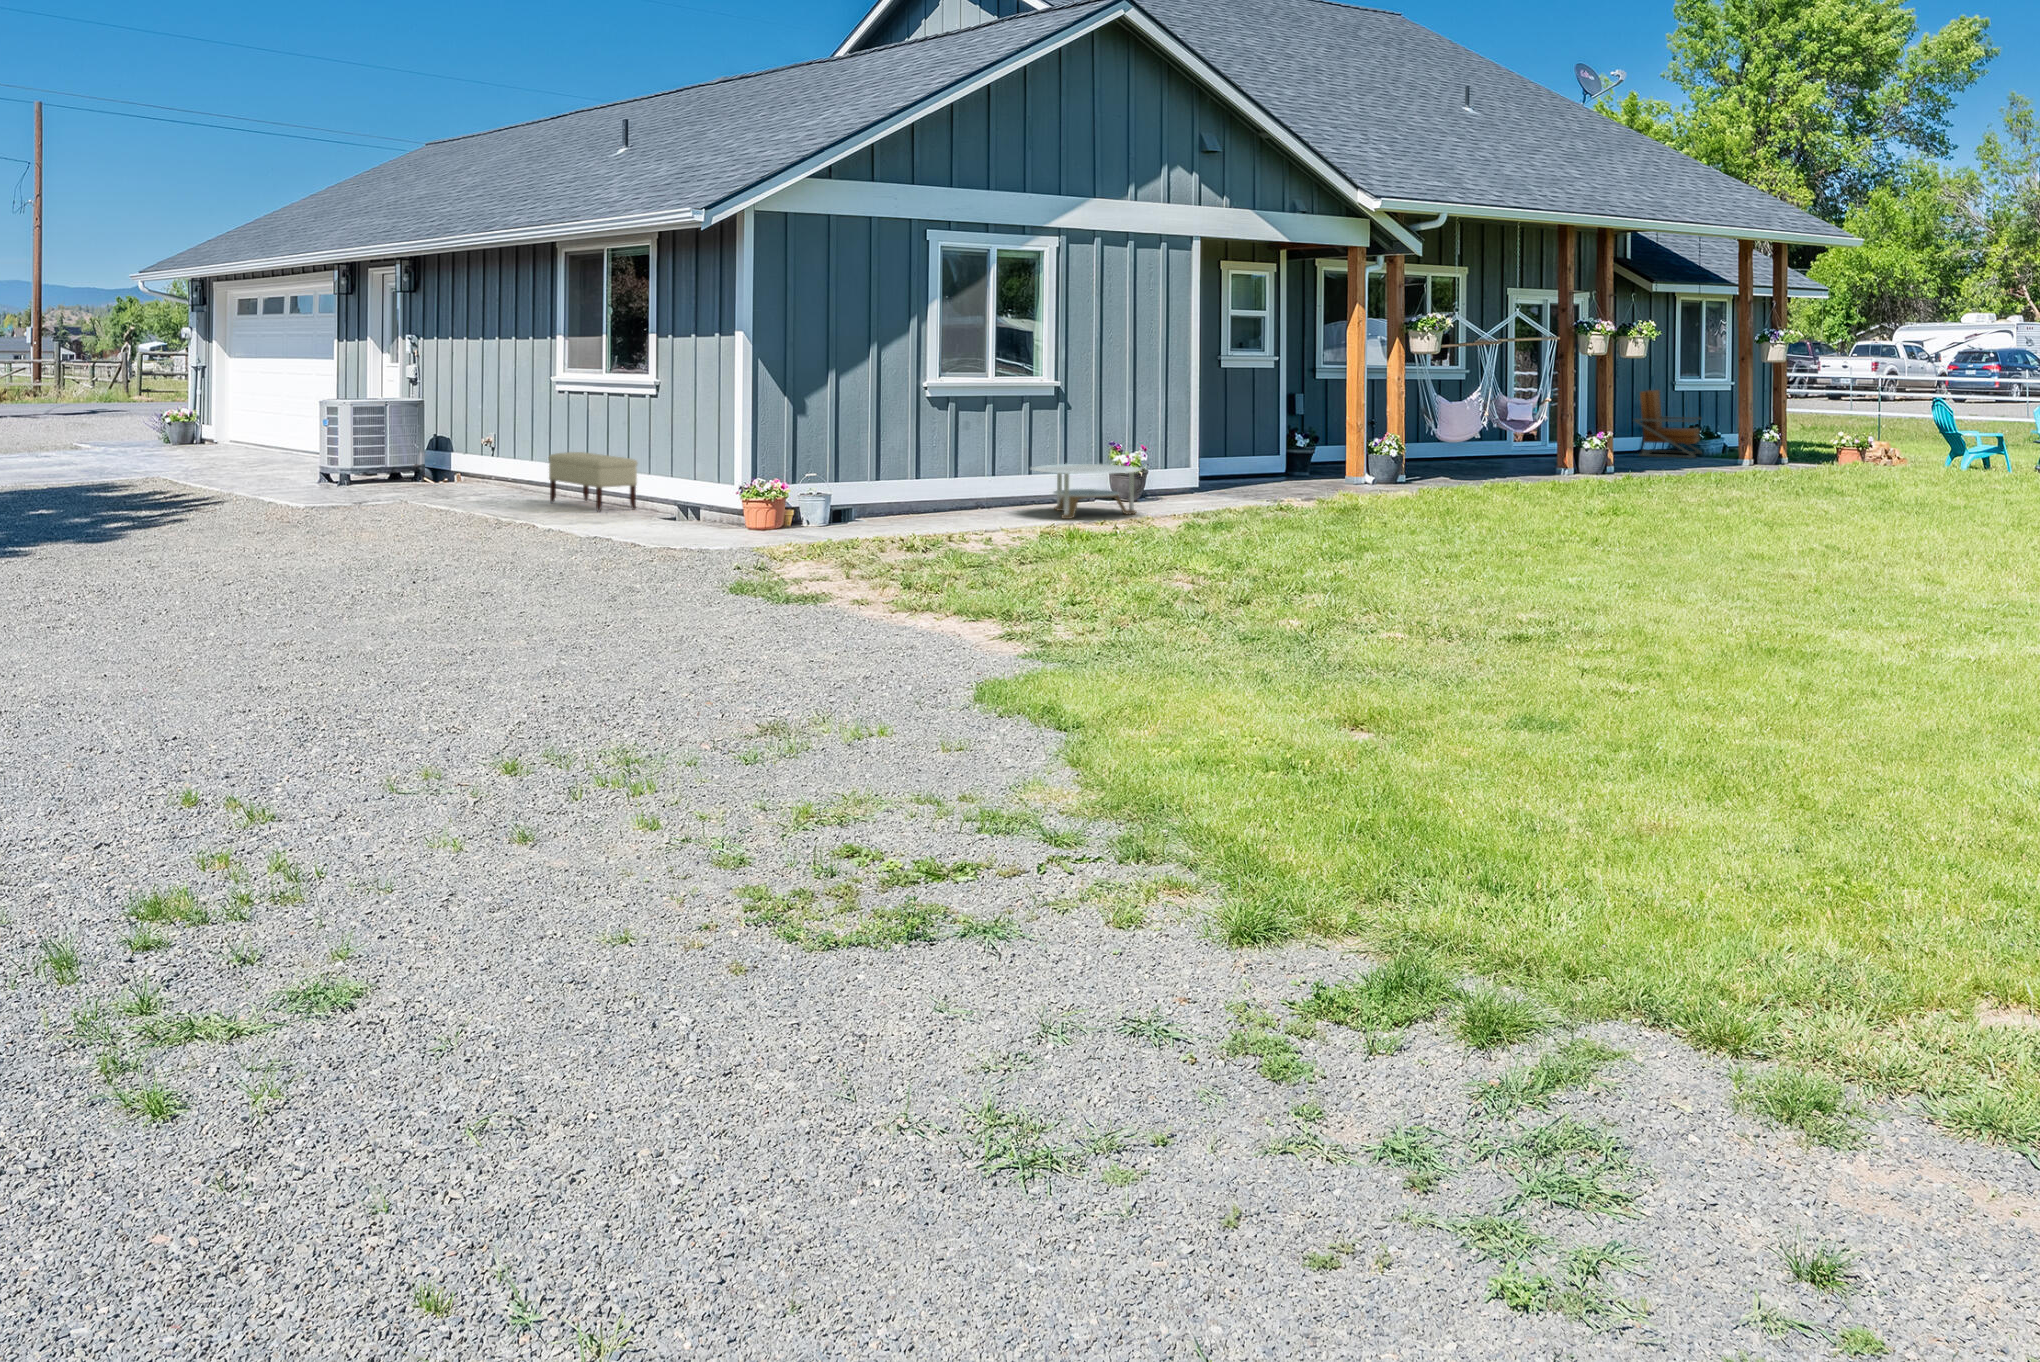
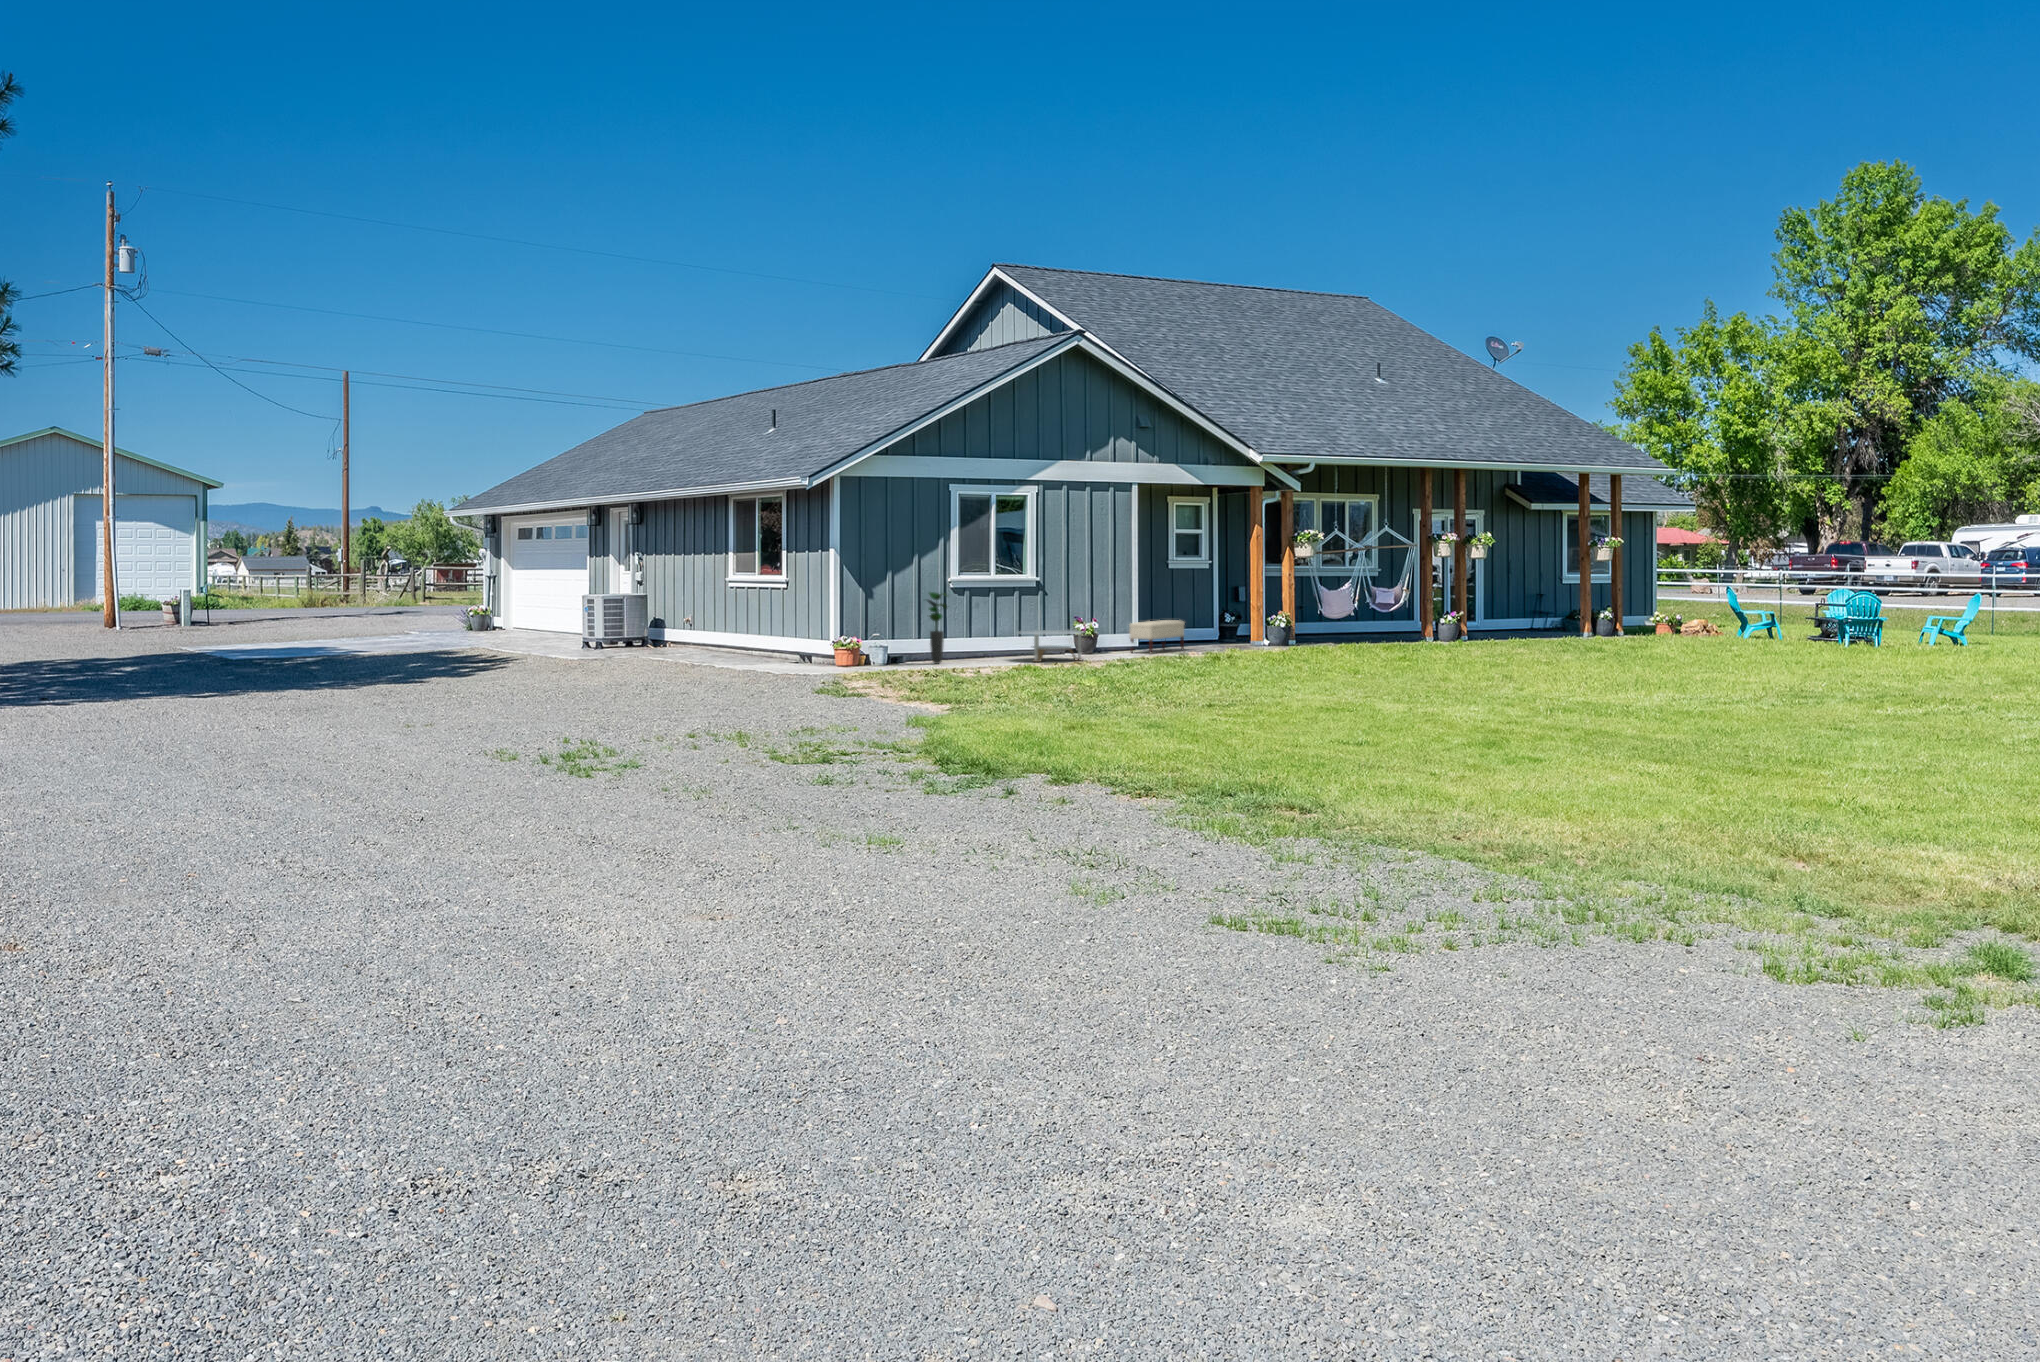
lounge chair: present [1634,390,1702,458] -> none [1513,583,1573,634]
potted plant: none [883,404,934,523] -> present [928,592,947,664]
bench: present [549,452,638,512] -> present [1129,620,1185,653]

